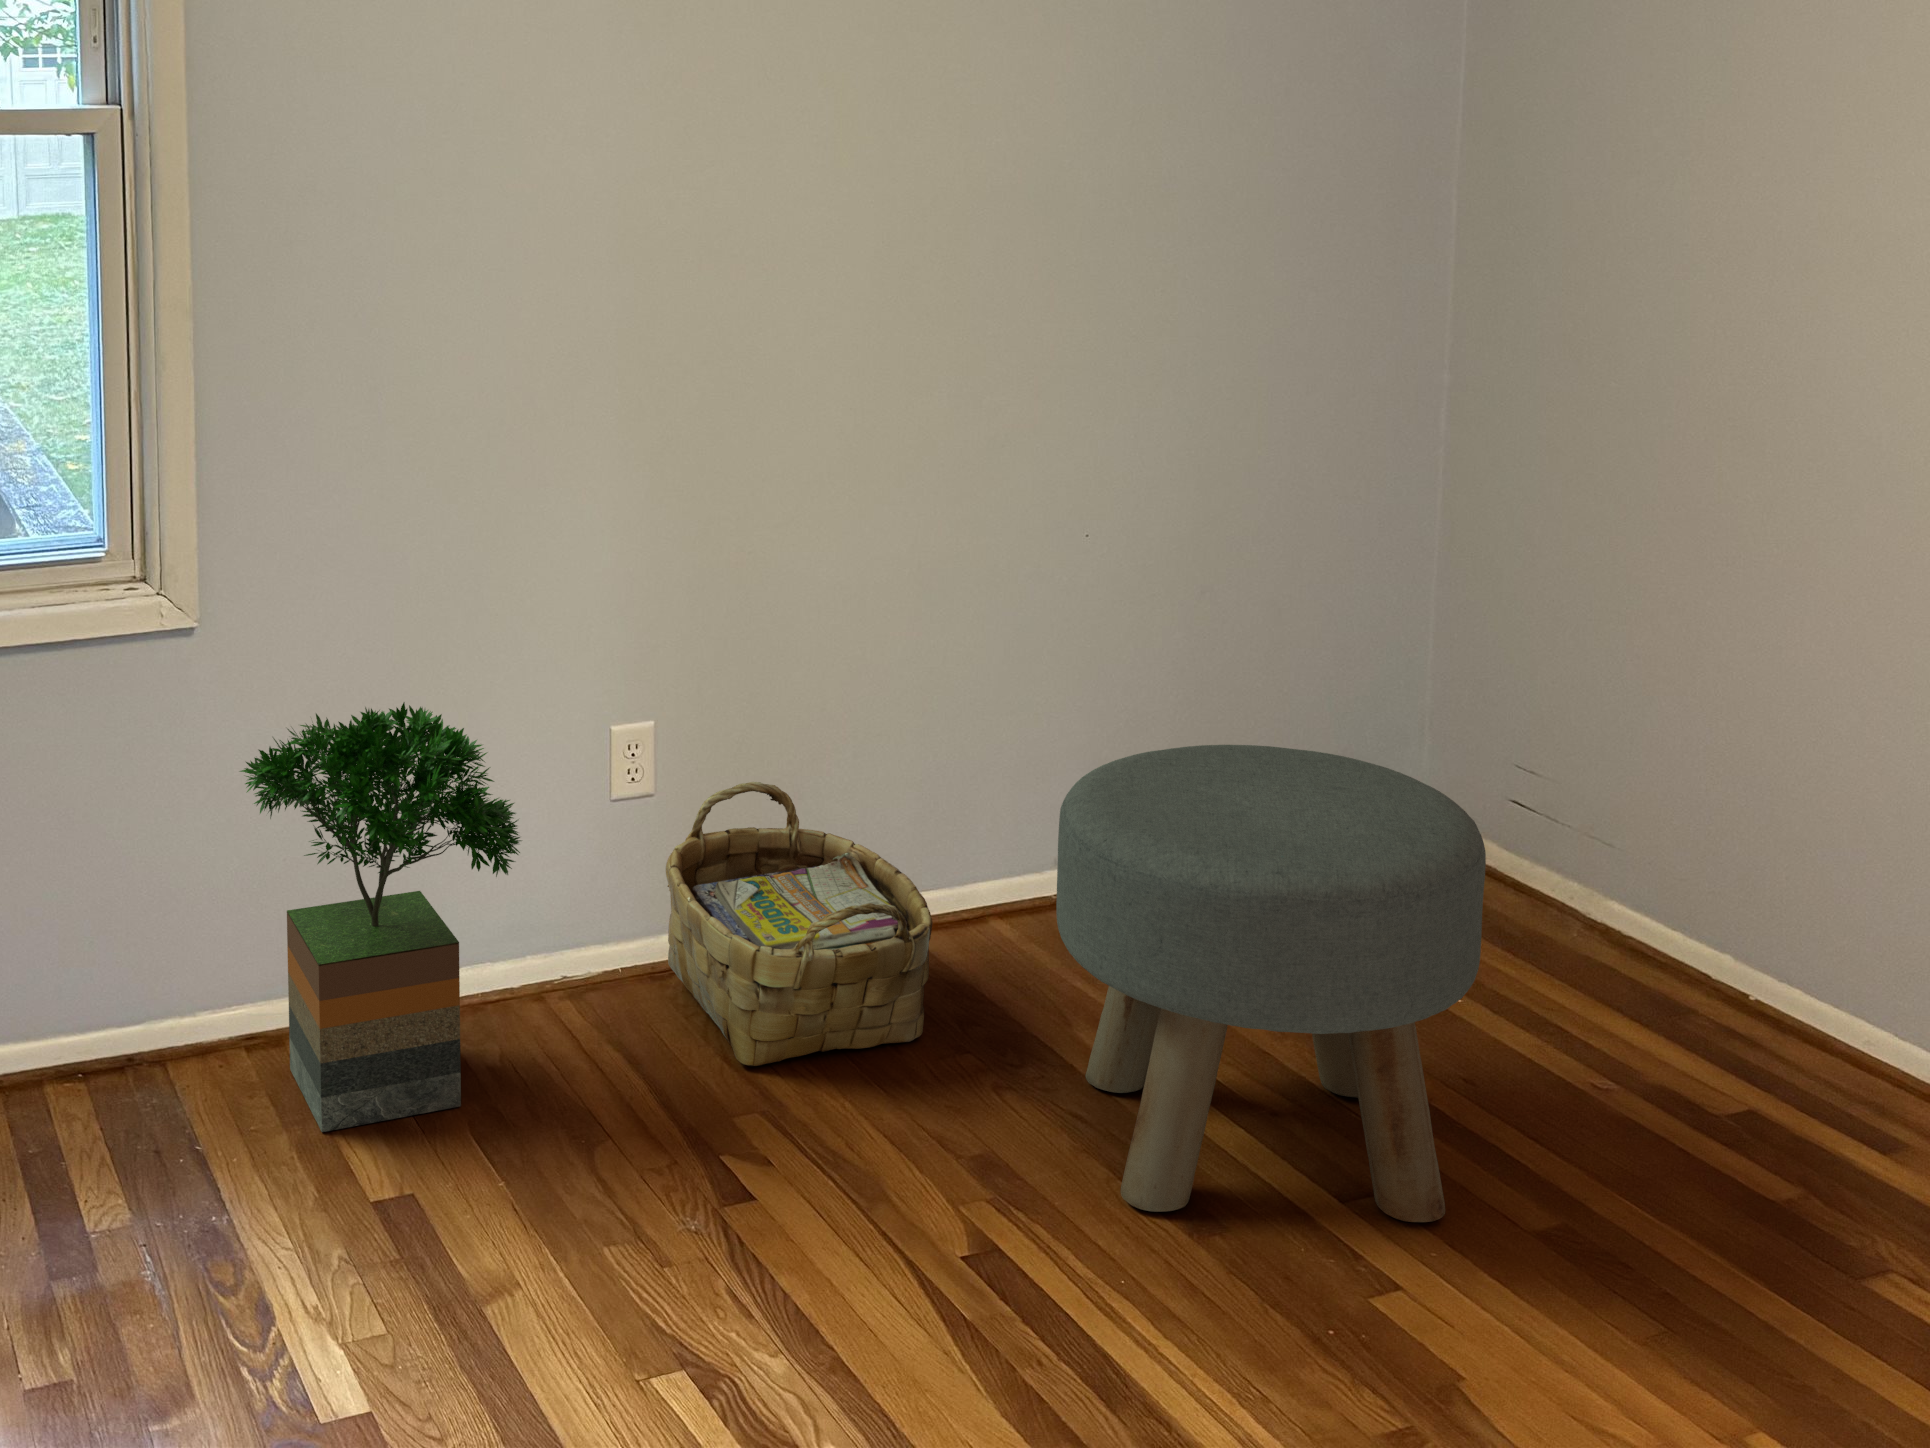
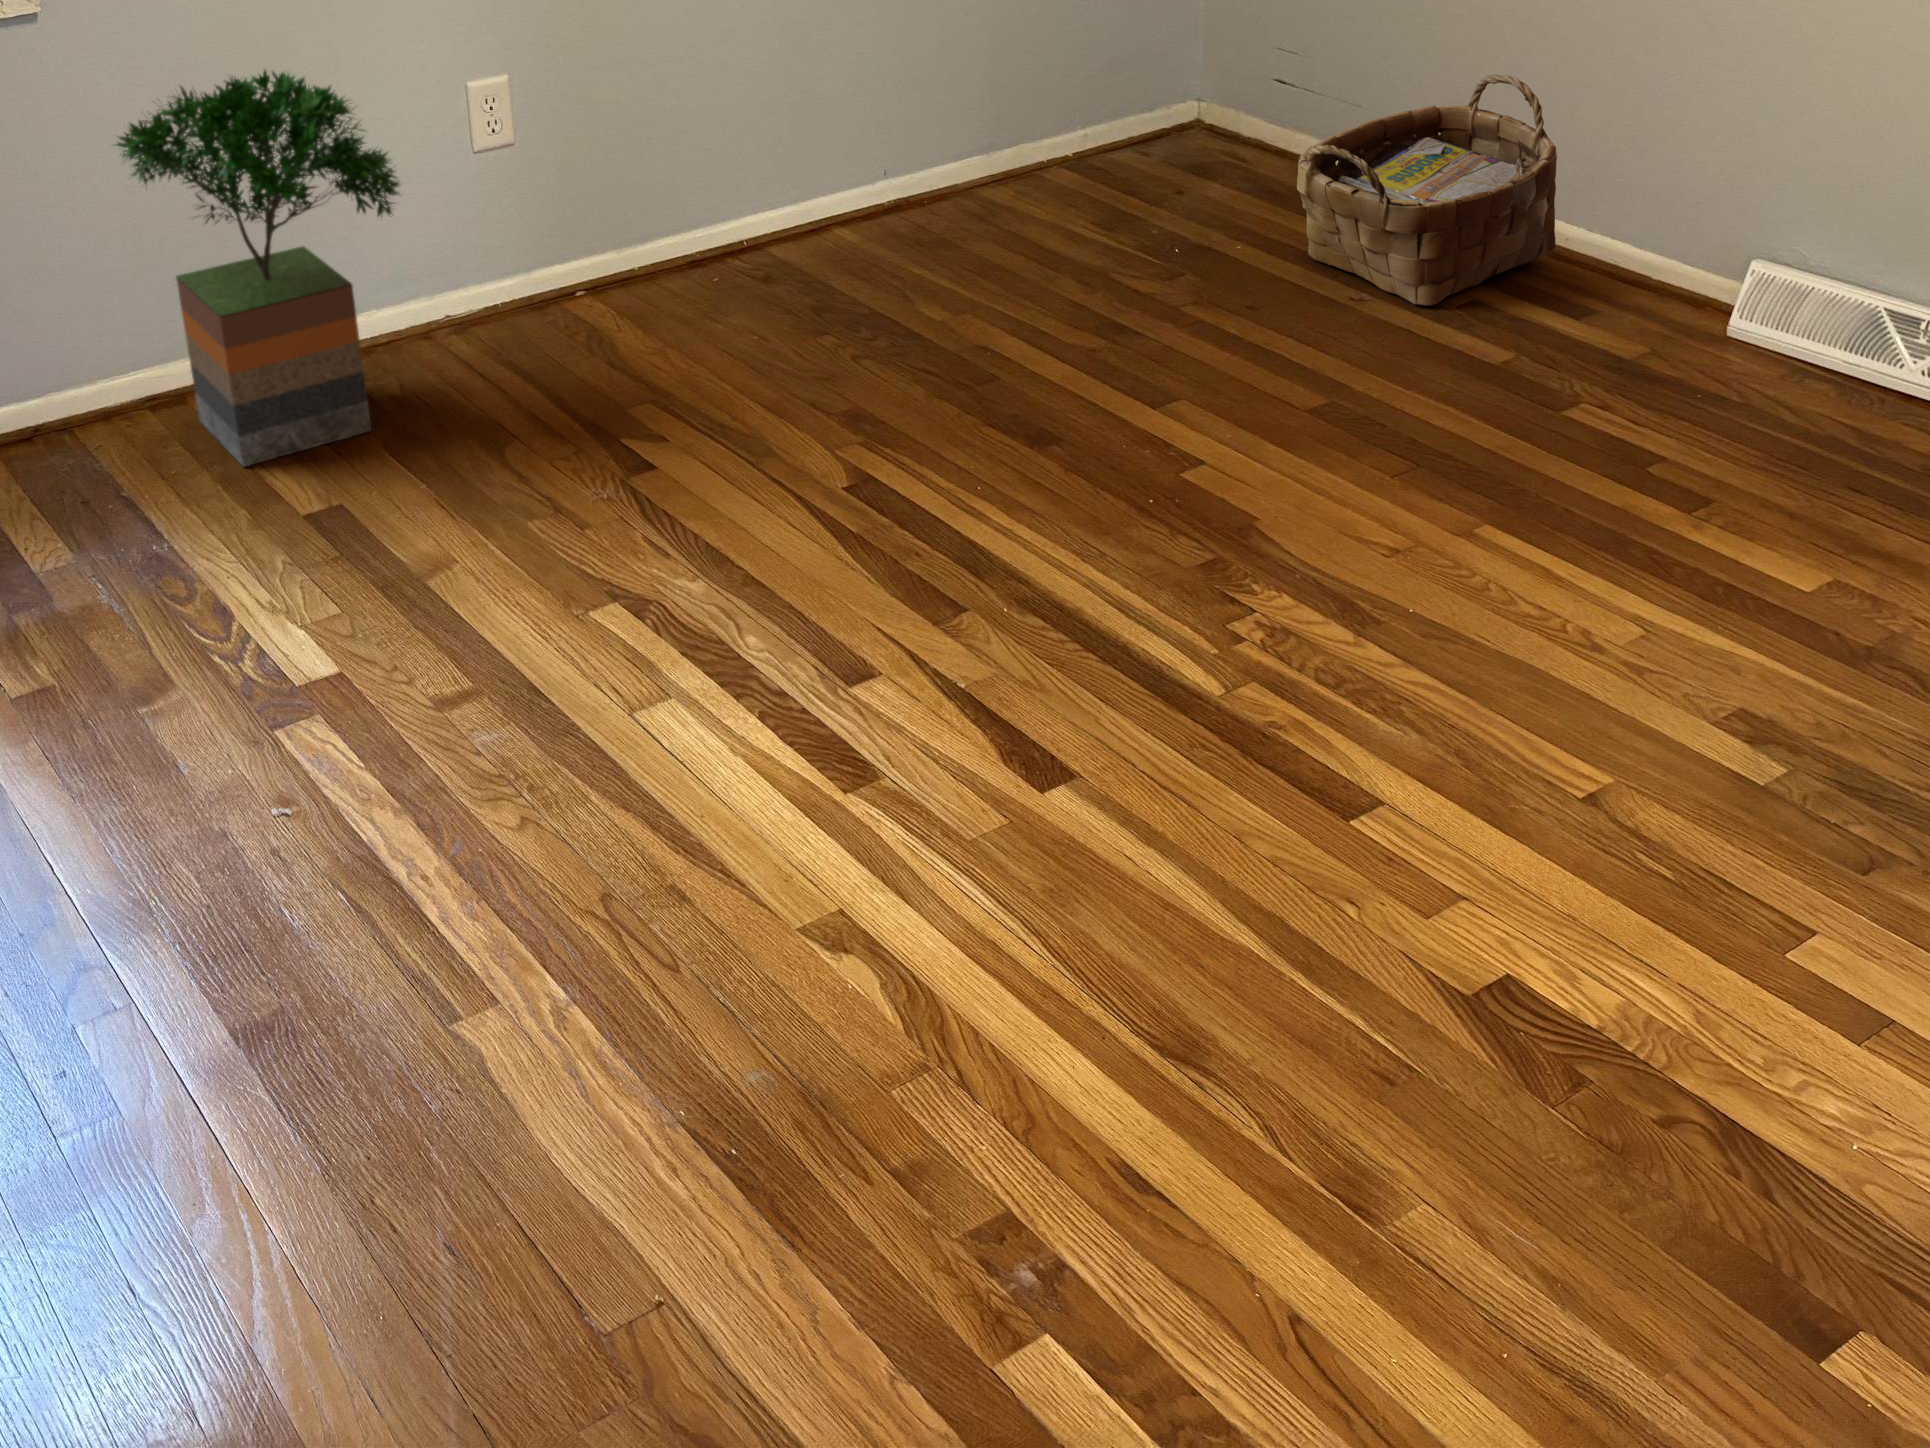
ottoman: present [1056,745,1486,1222] -> none [899,38,1266,435]
woven basket: present [666,782,933,1066] -> present [1297,75,1557,306]

